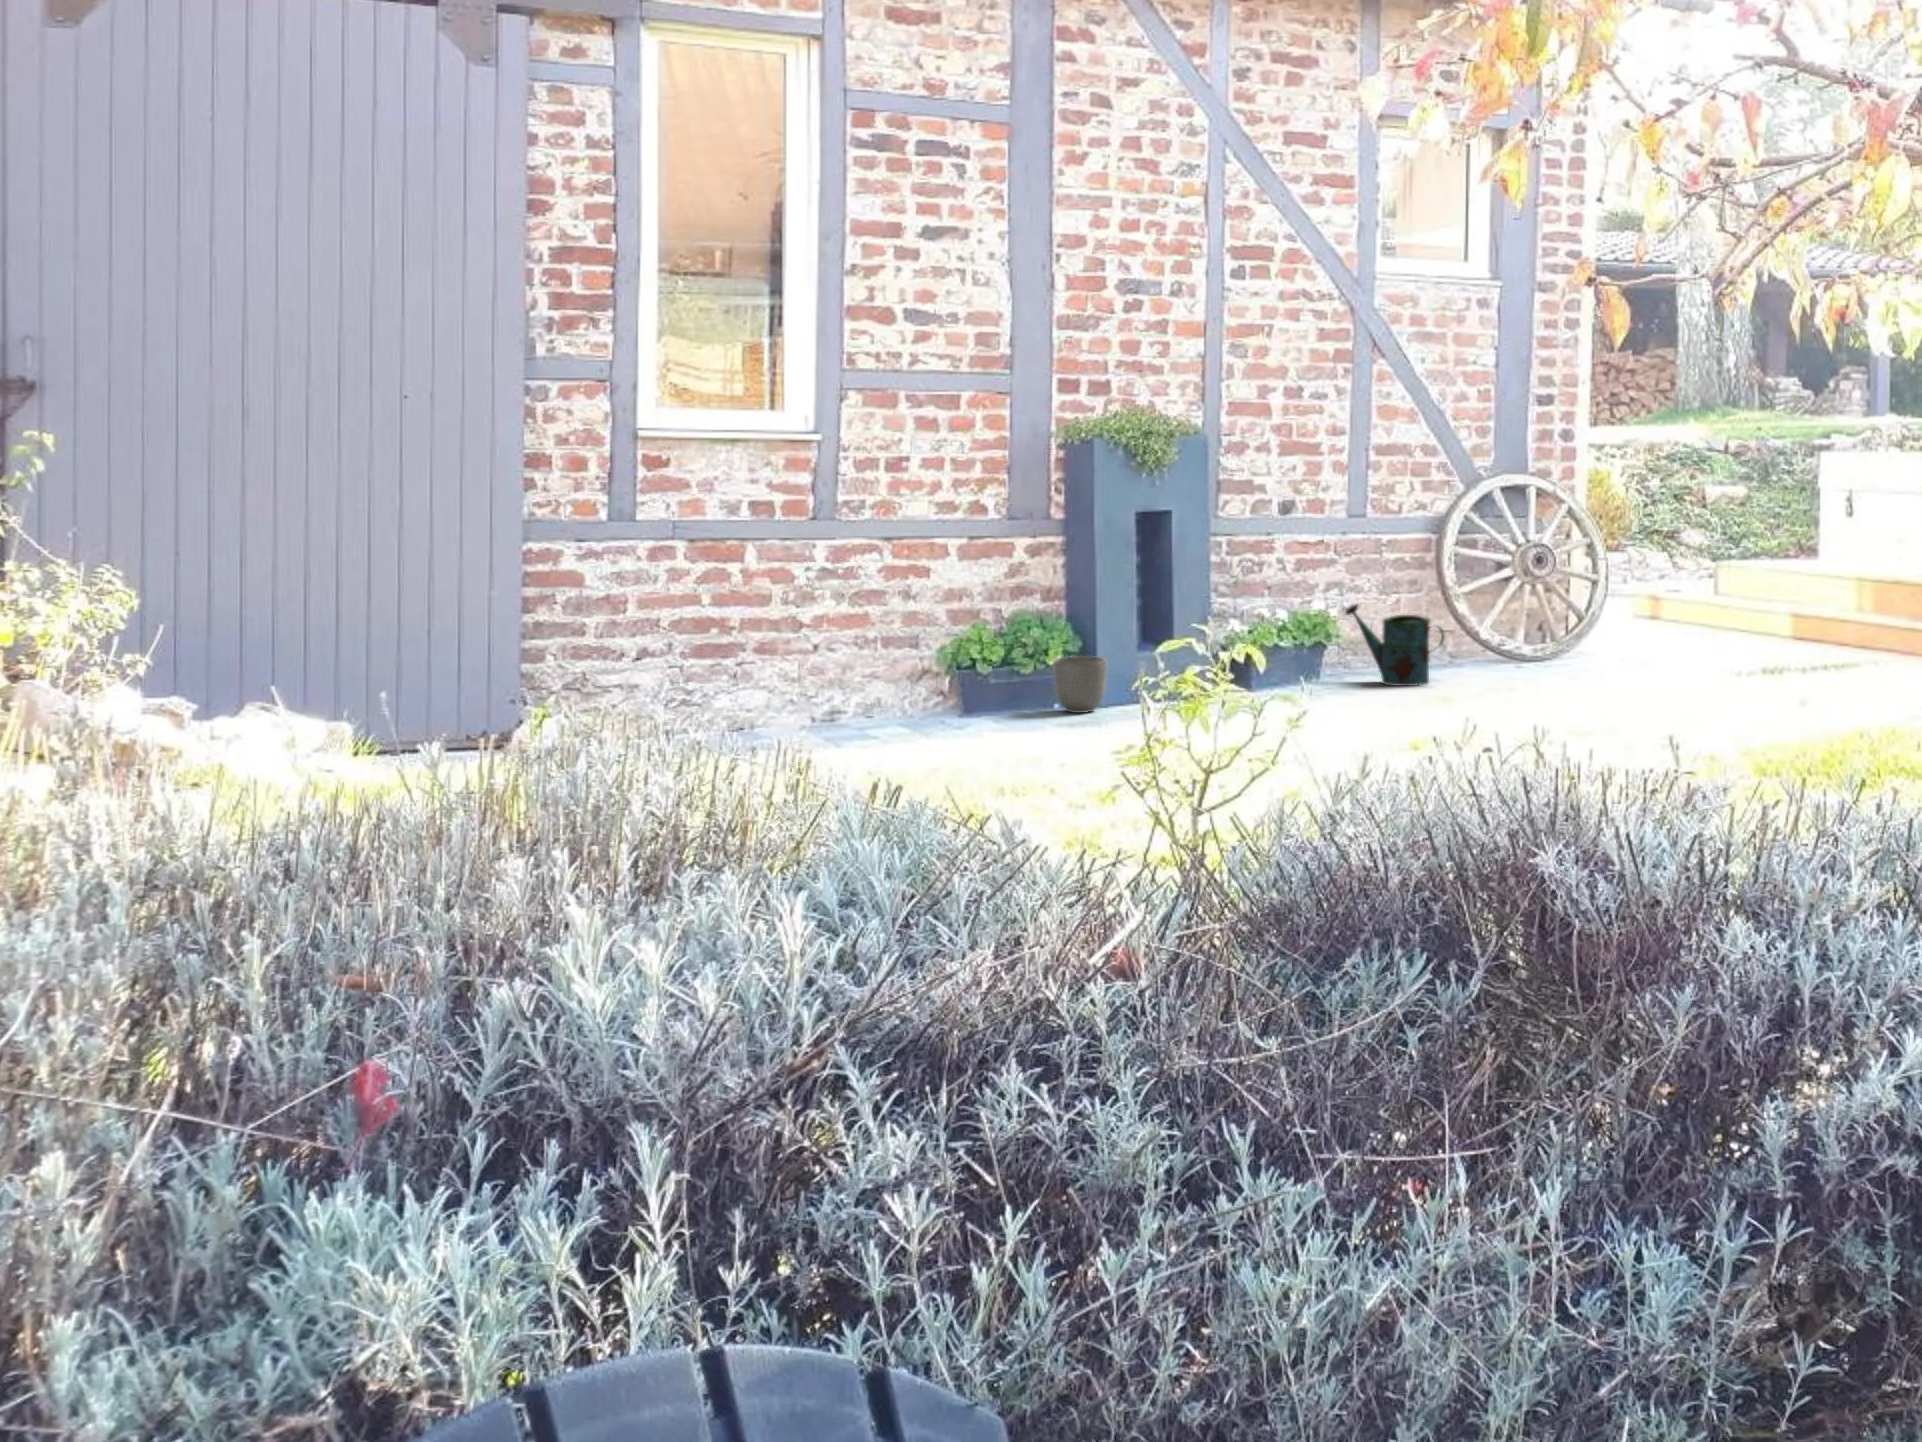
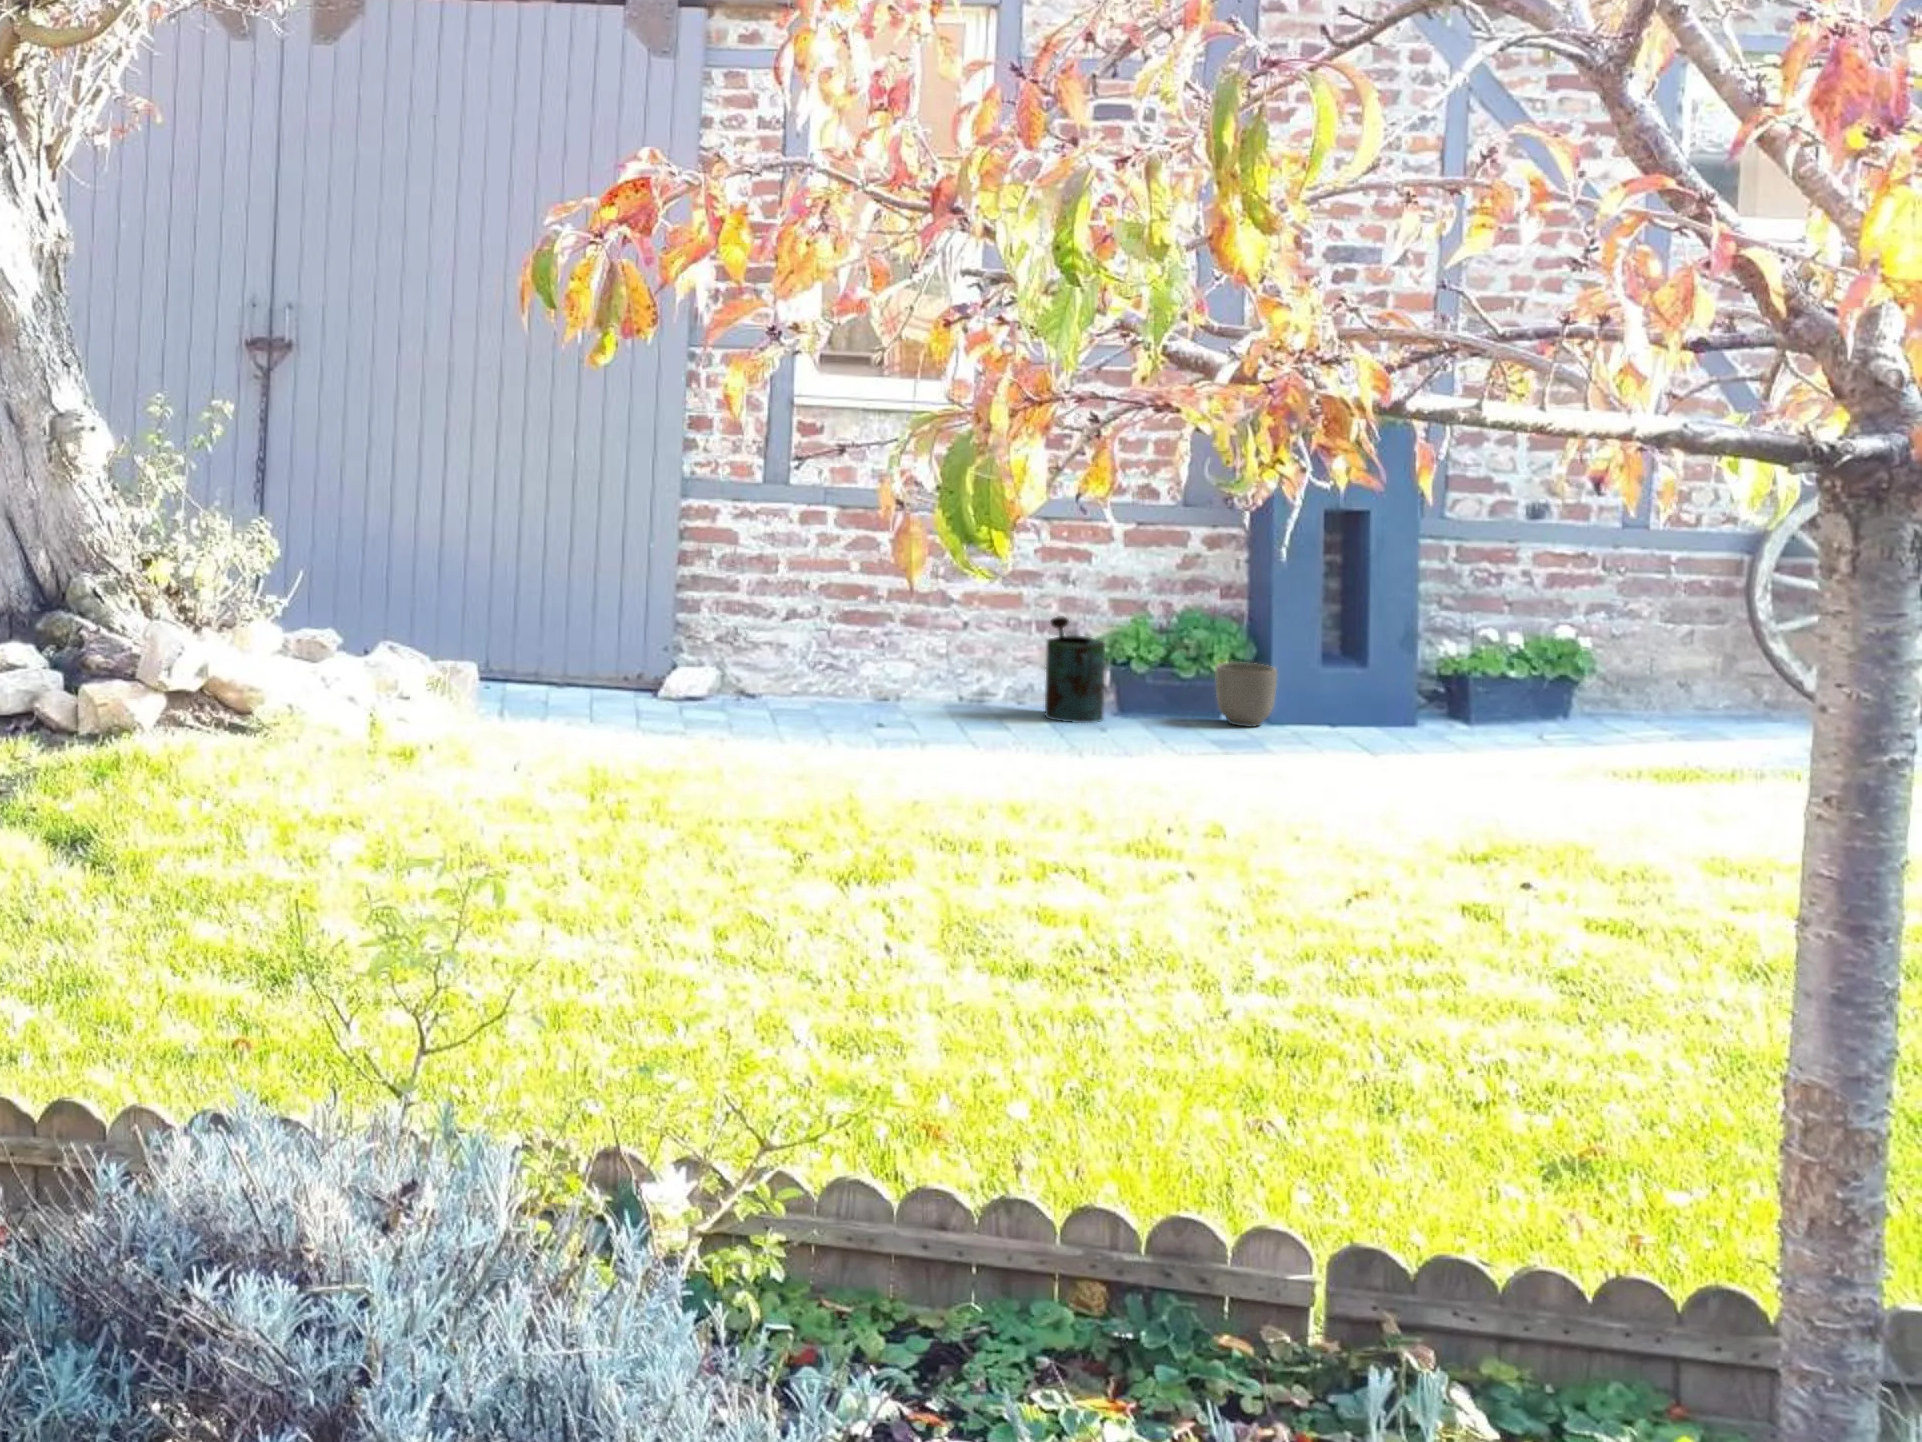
watering can: present [1345,605,1445,686] -> present [1045,617,1105,723]

